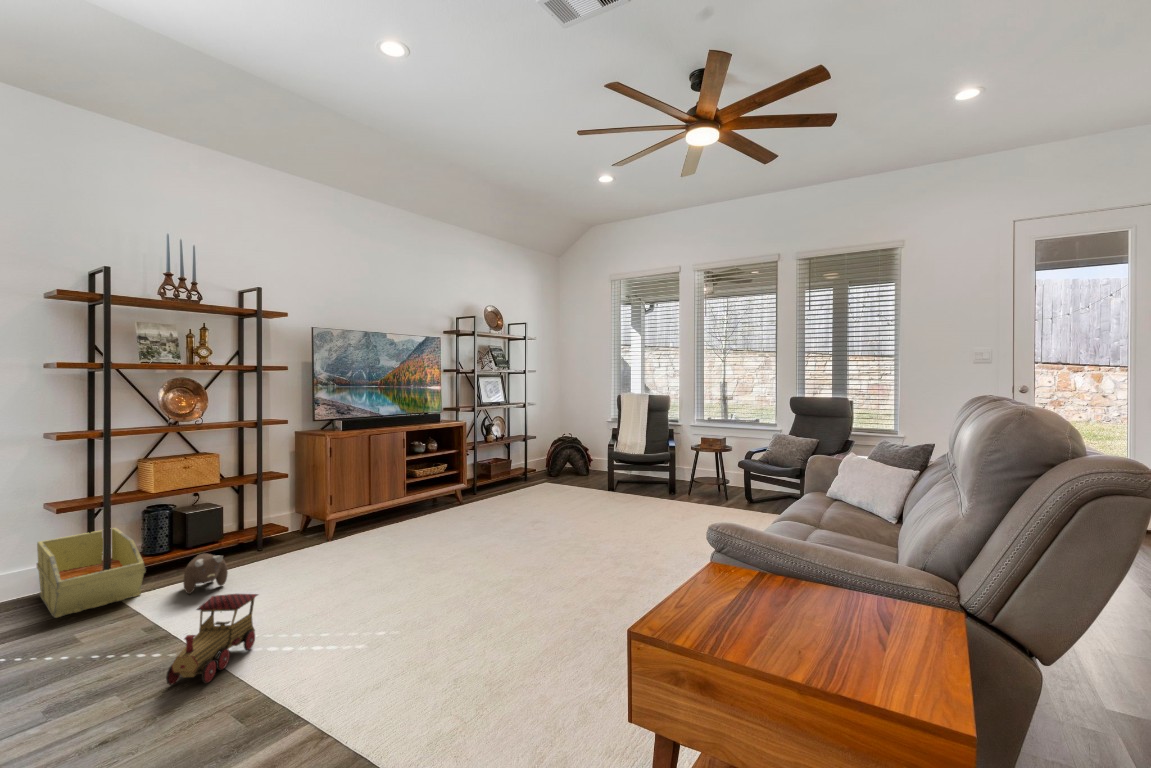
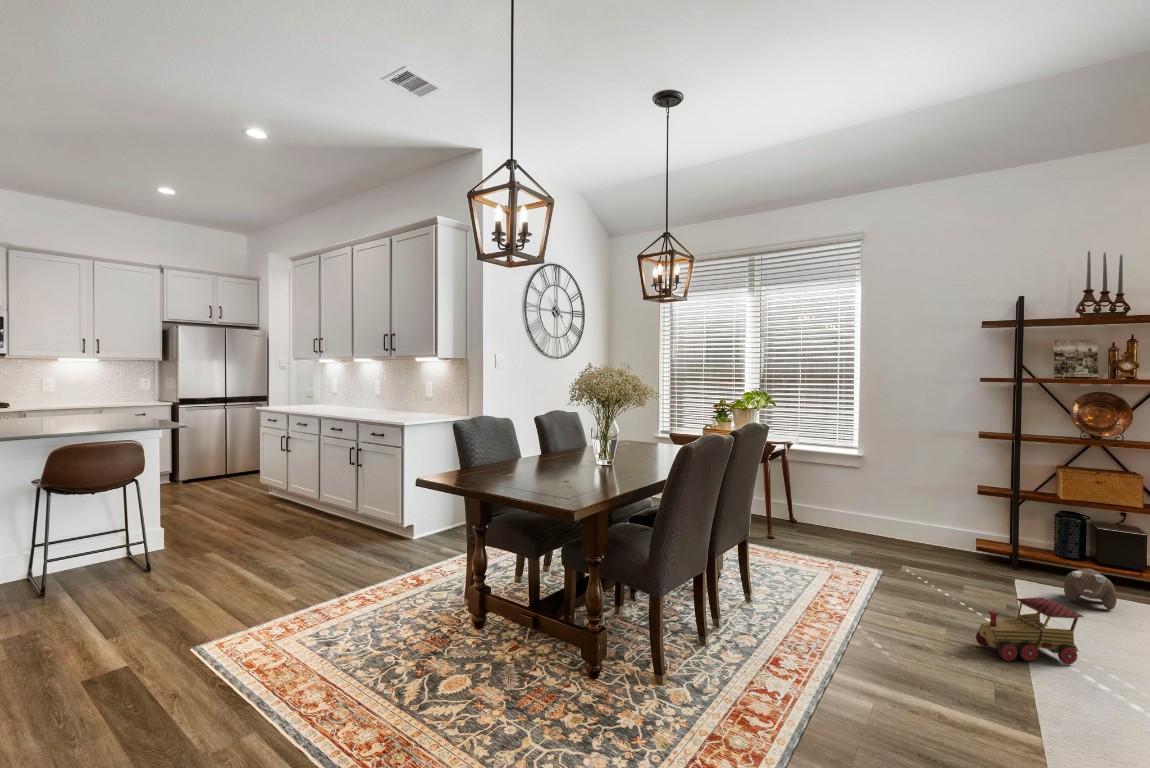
storage bin: present [37,528,146,618] -> none [960,513,1033,583]

